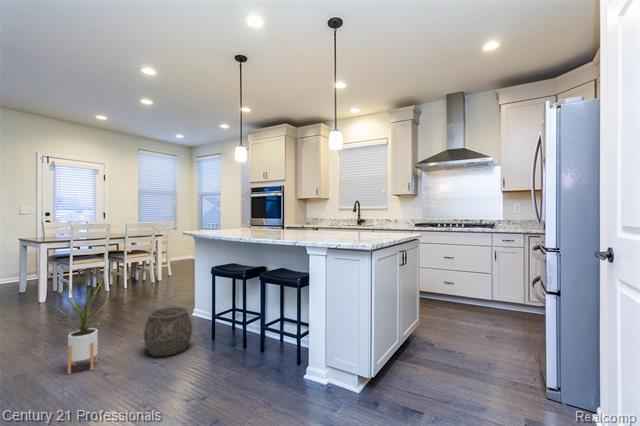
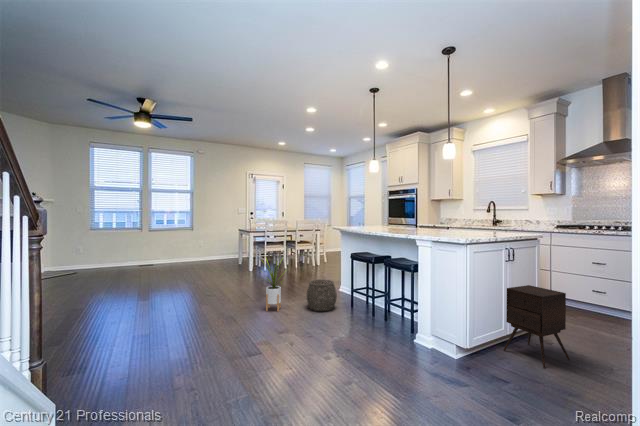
side table: none [400,289,458,380] -> present [504,285,570,368]

